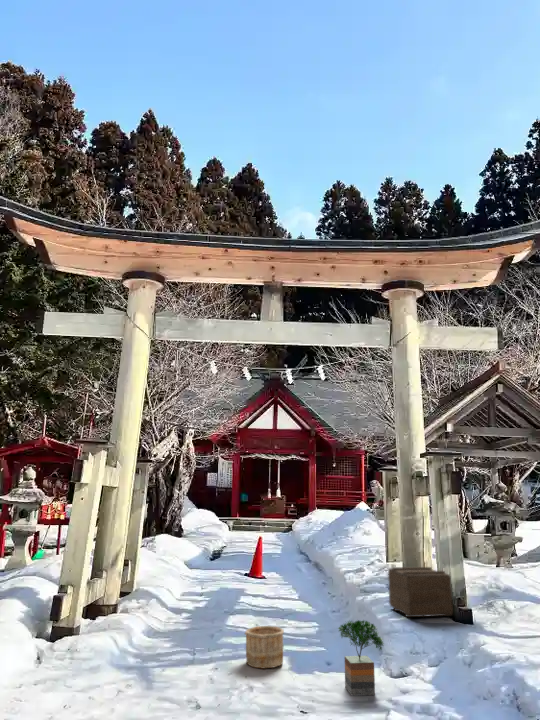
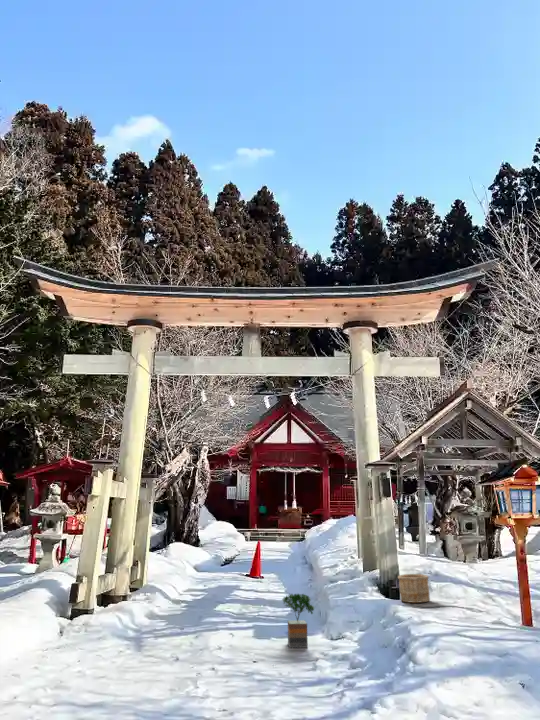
wooden crate: present [388,567,453,617] -> none [339,558,386,597]
wooden bucket: present [245,626,284,668] -> present [398,574,430,603]

